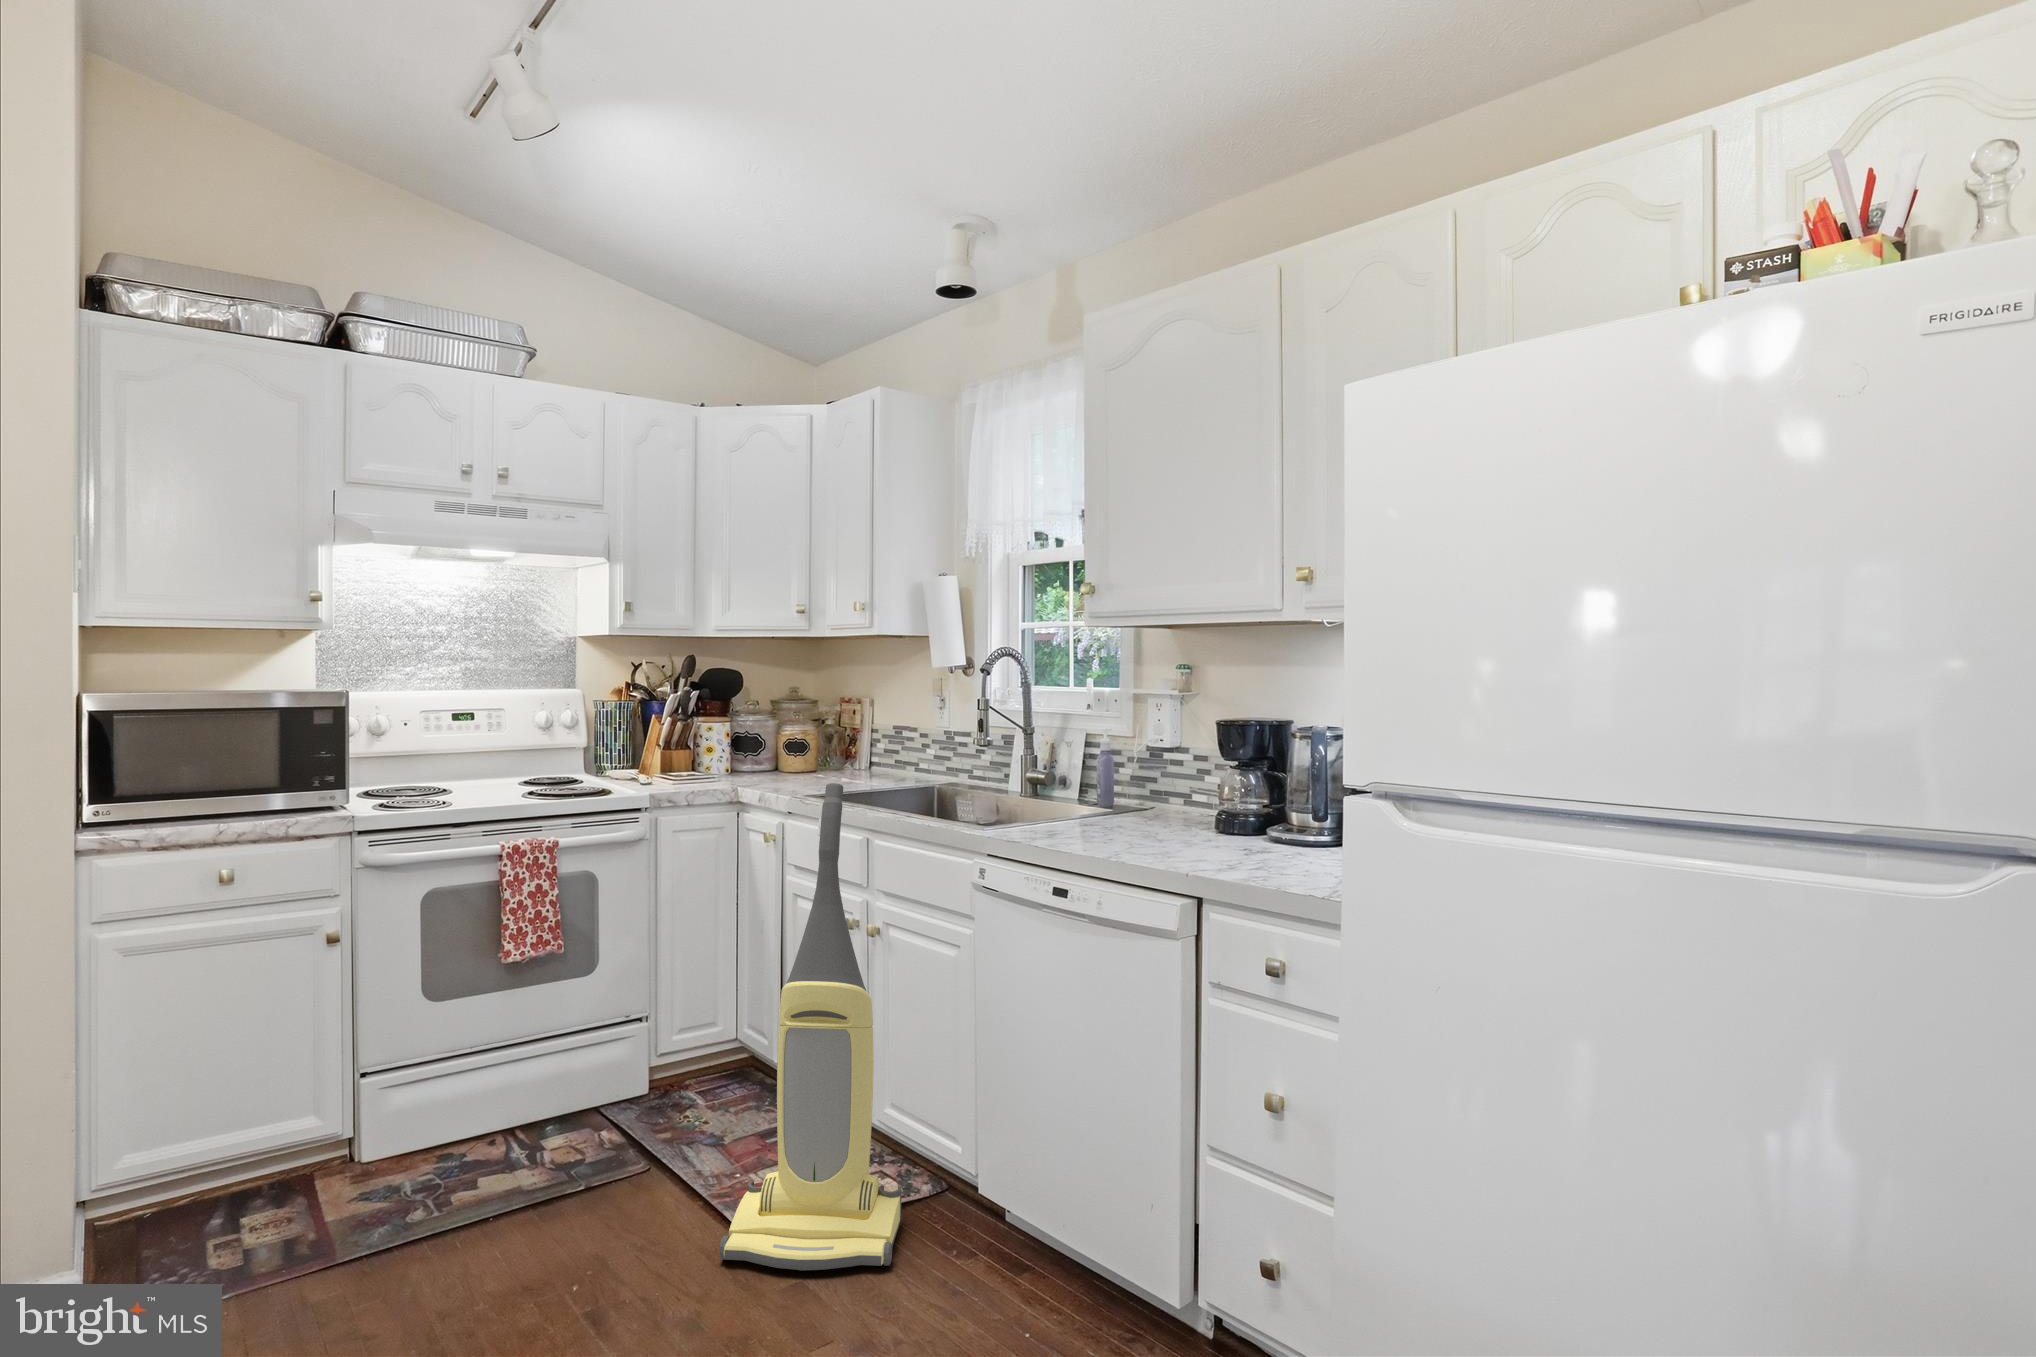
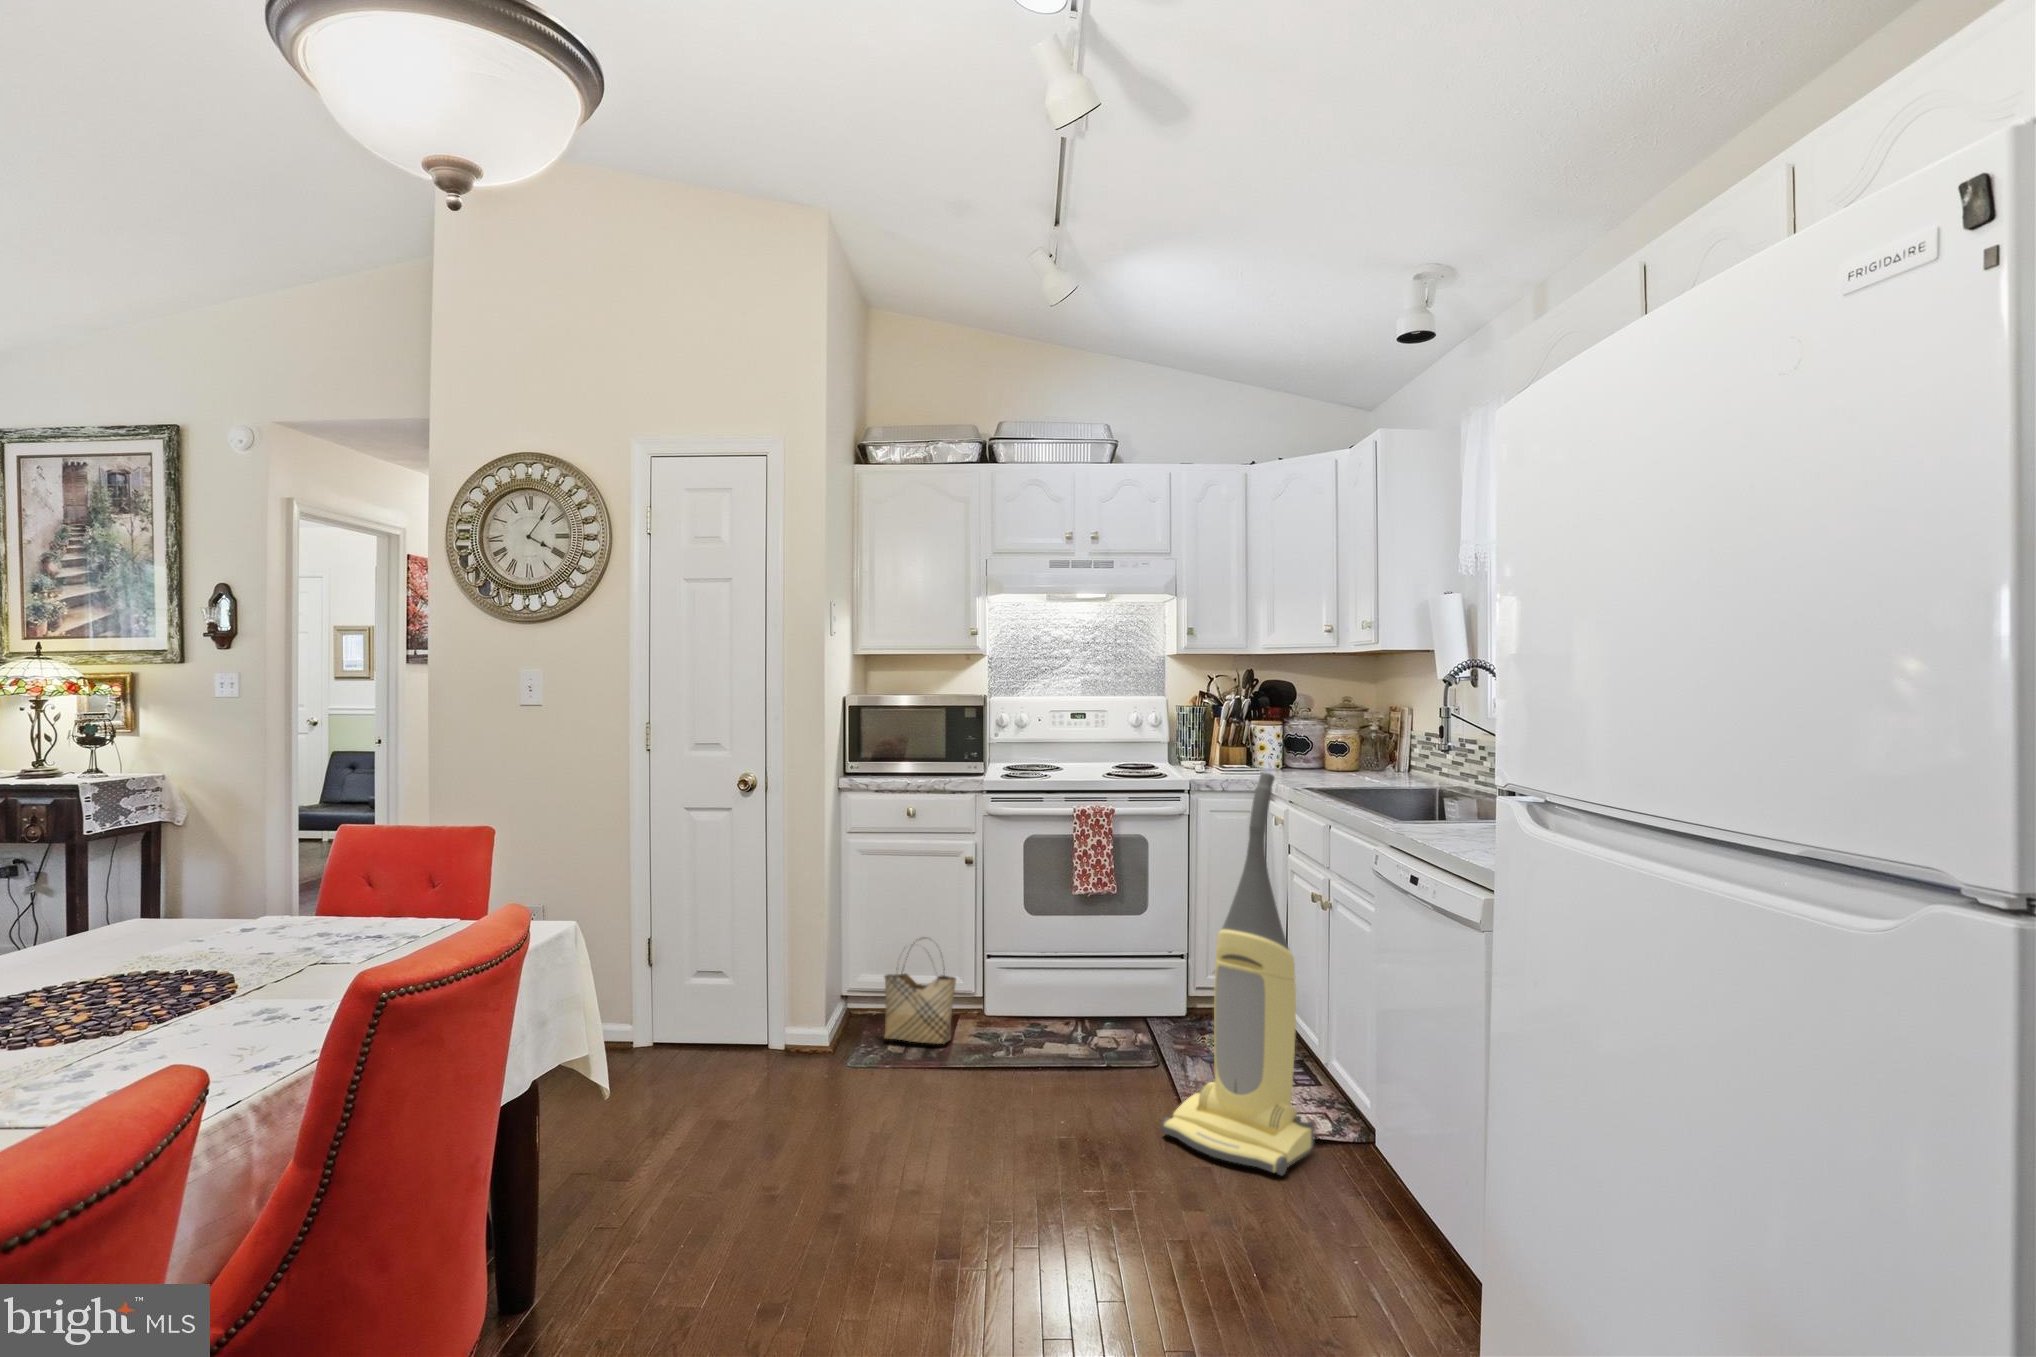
woven basket: none [187,1069,328,1249] -> present [884,943,956,1044]

